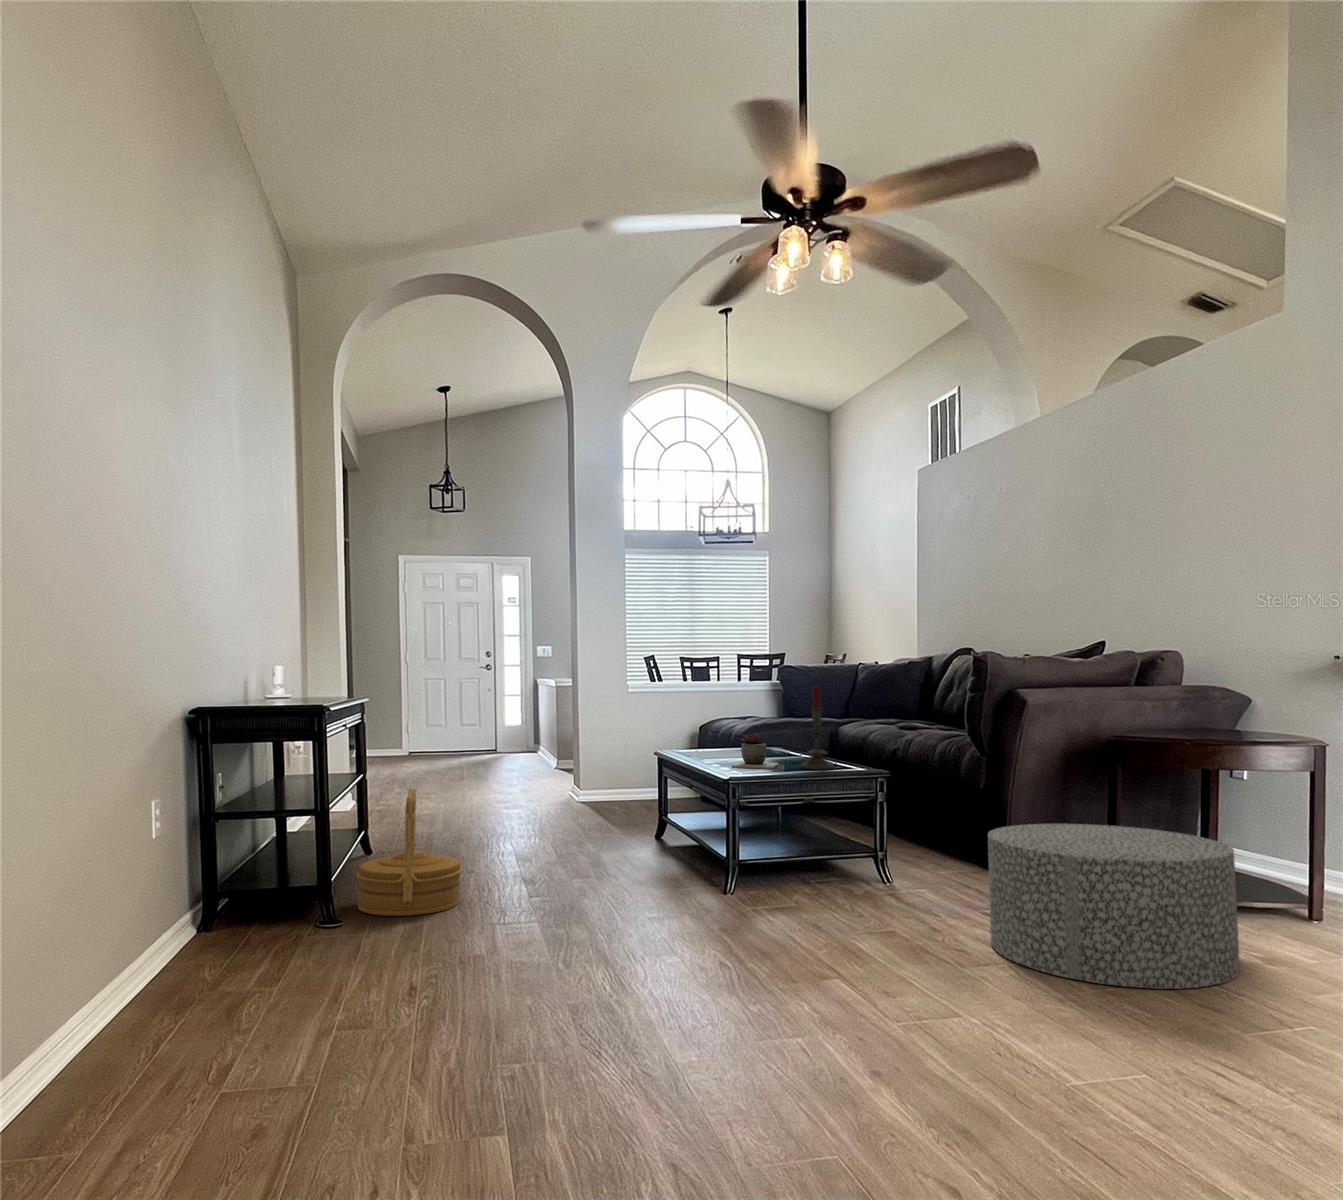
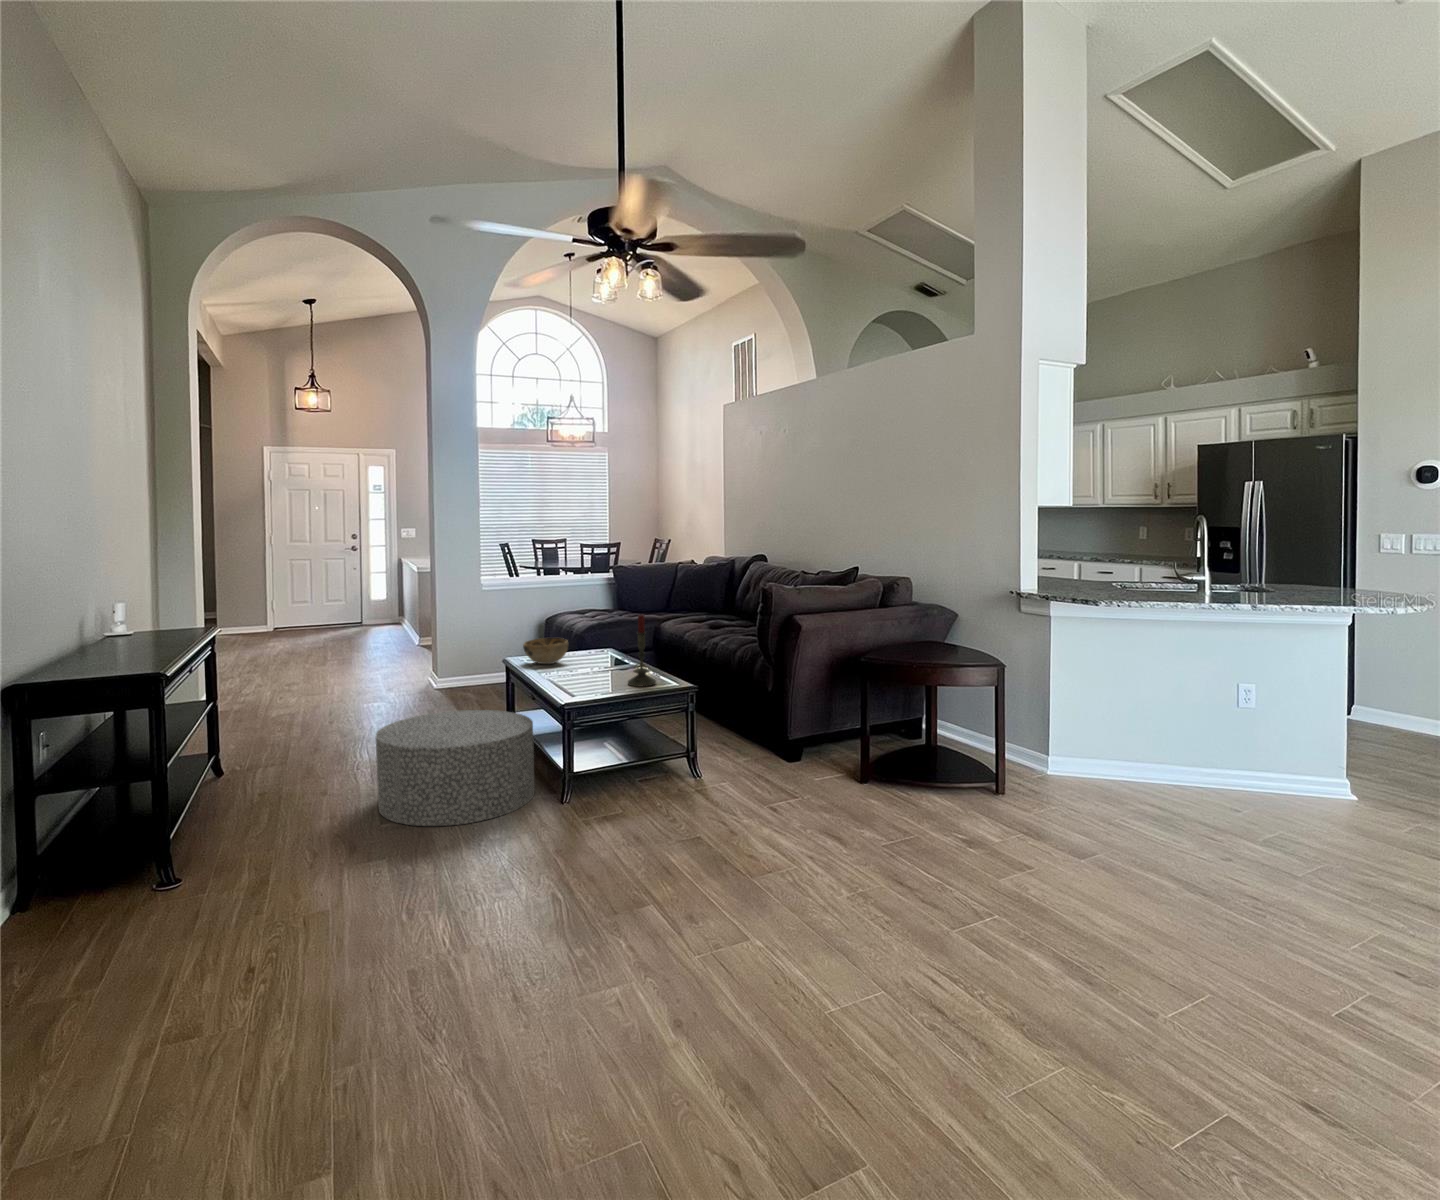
decorative bowl: none [680,728,730,756] -> present [523,638,568,664]
succulent plant: present [732,733,778,769] -> none [567,655,609,688]
woven basket: present [356,789,462,916] -> none [198,734,311,863]
ottoman: present [988,824,1240,989] -> present [376,710,535,826]

